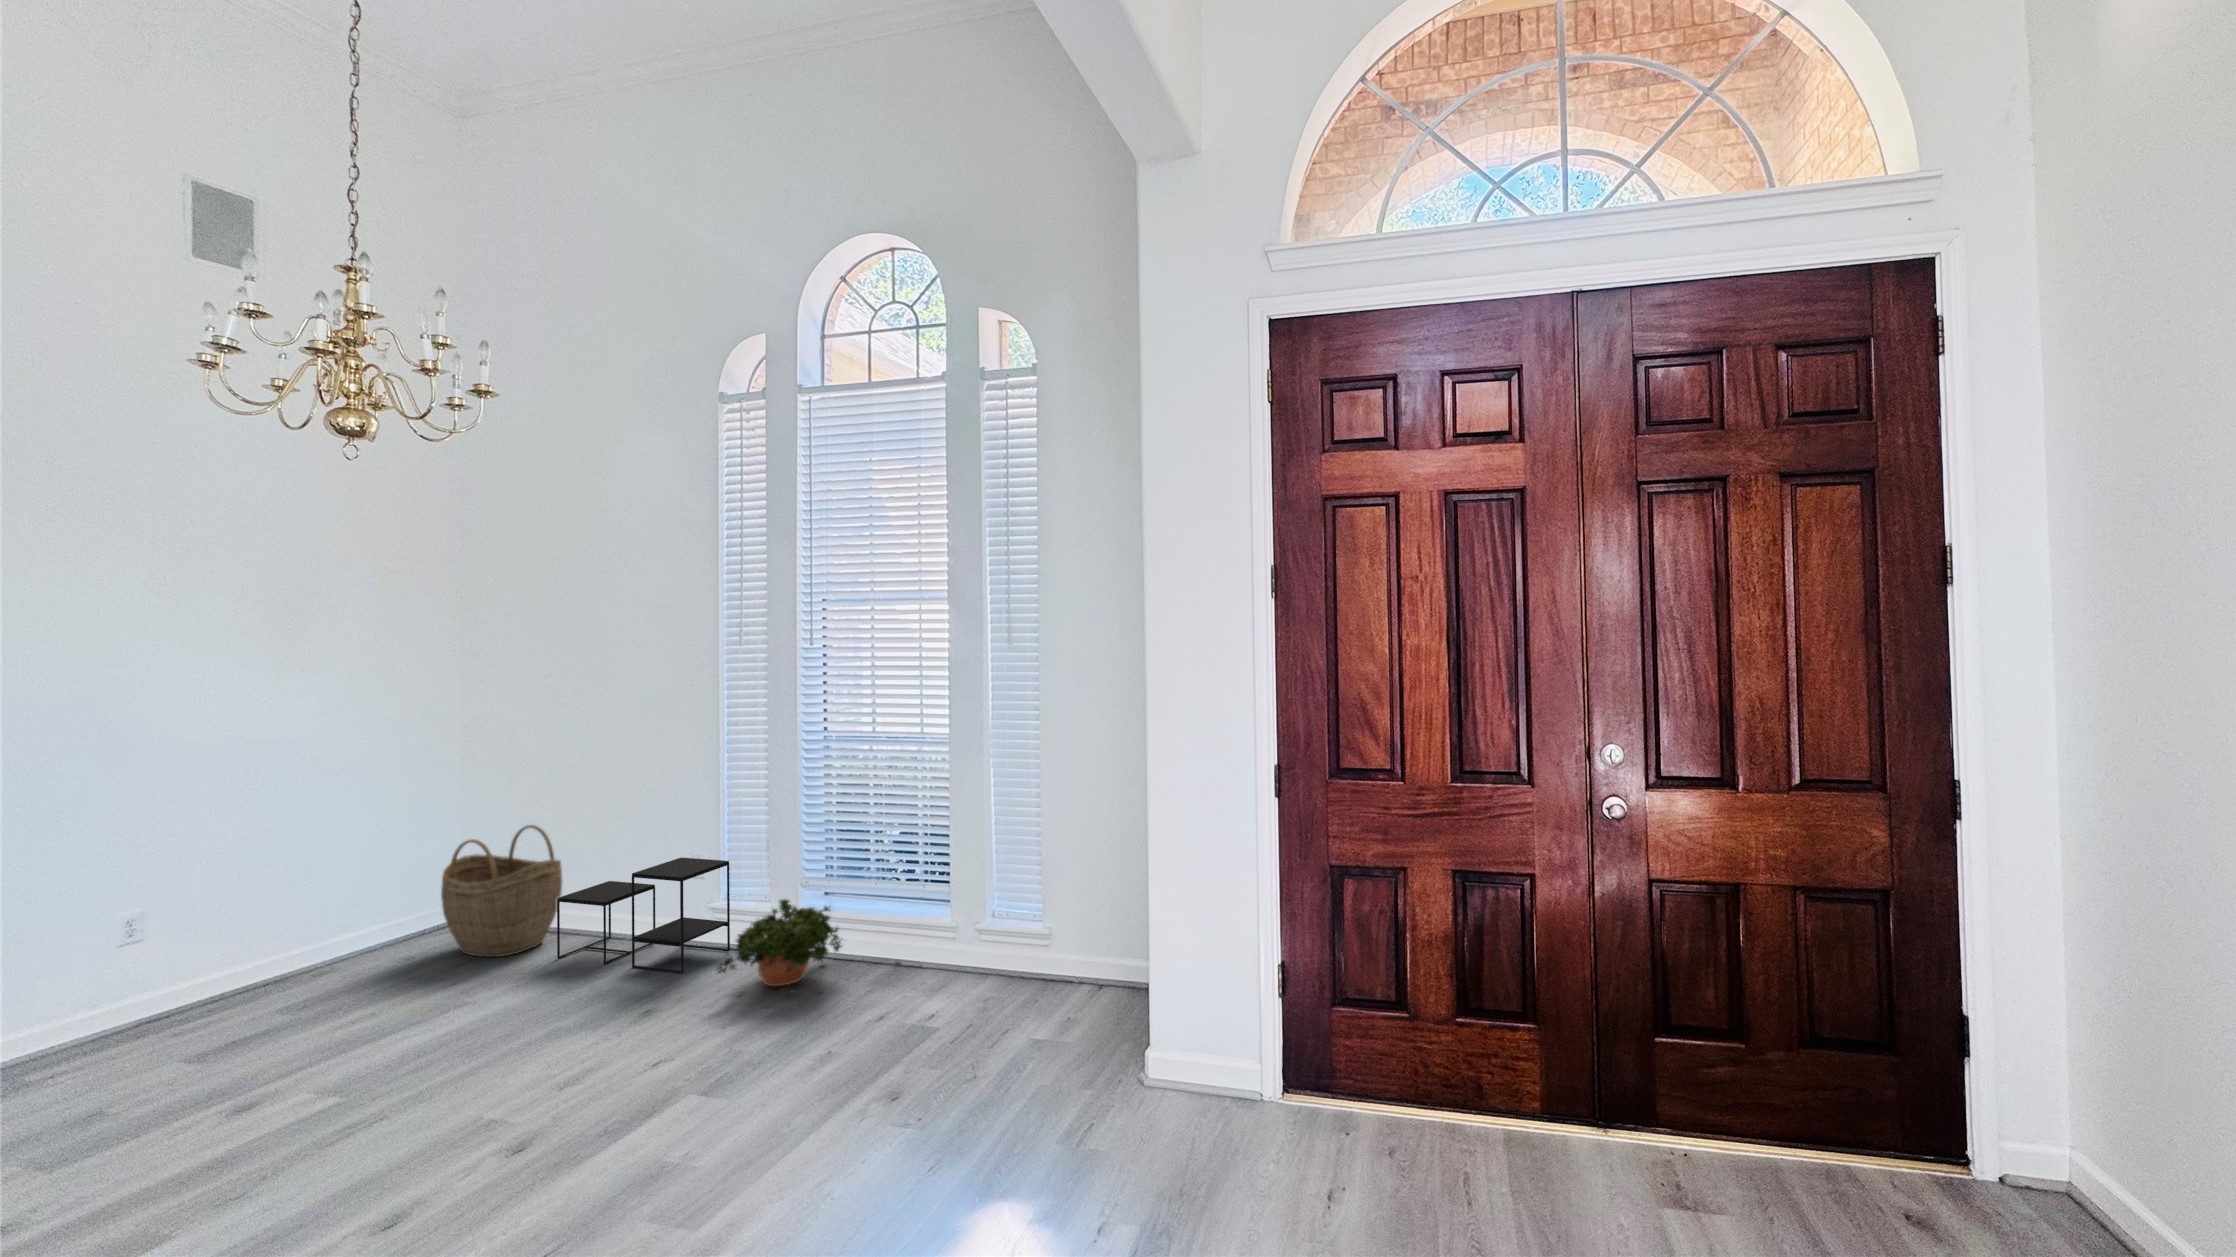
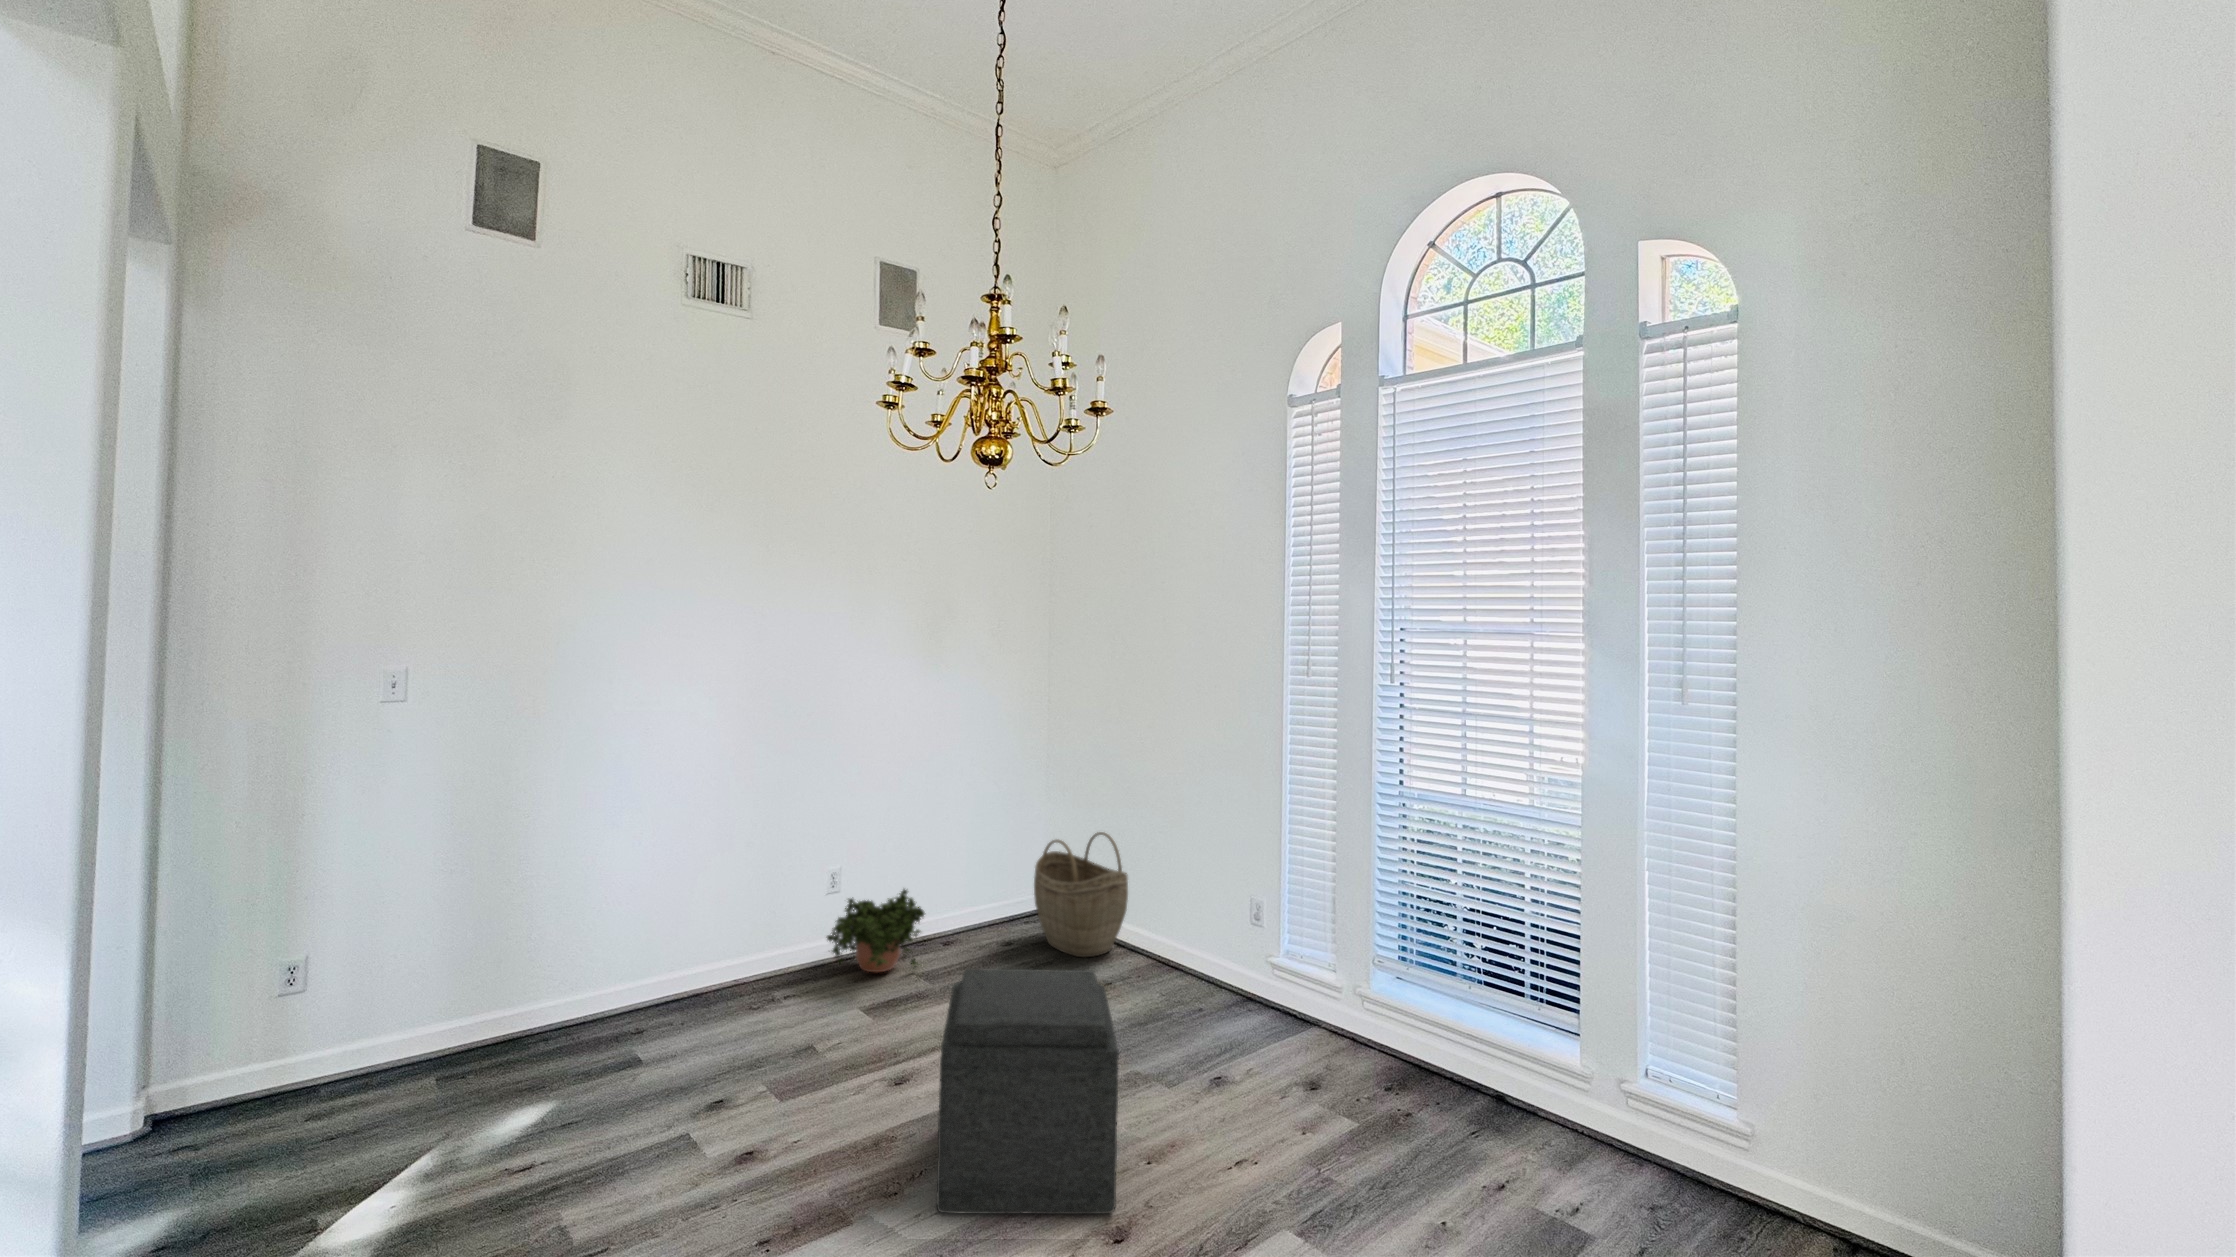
side table: present [557,857,730,973] -> none [1125,896,1289,1030]
potted plant: present [716,899,842,995] -> present [826,889,925,972]
ottoman: none [295,937,520,1204] -> present [936,969,1119,1214]

